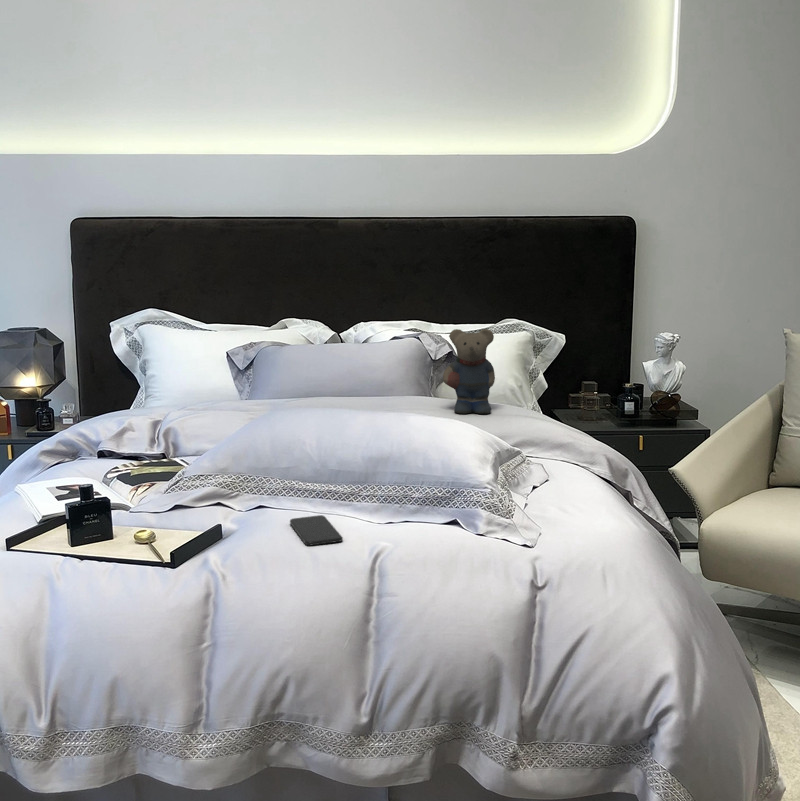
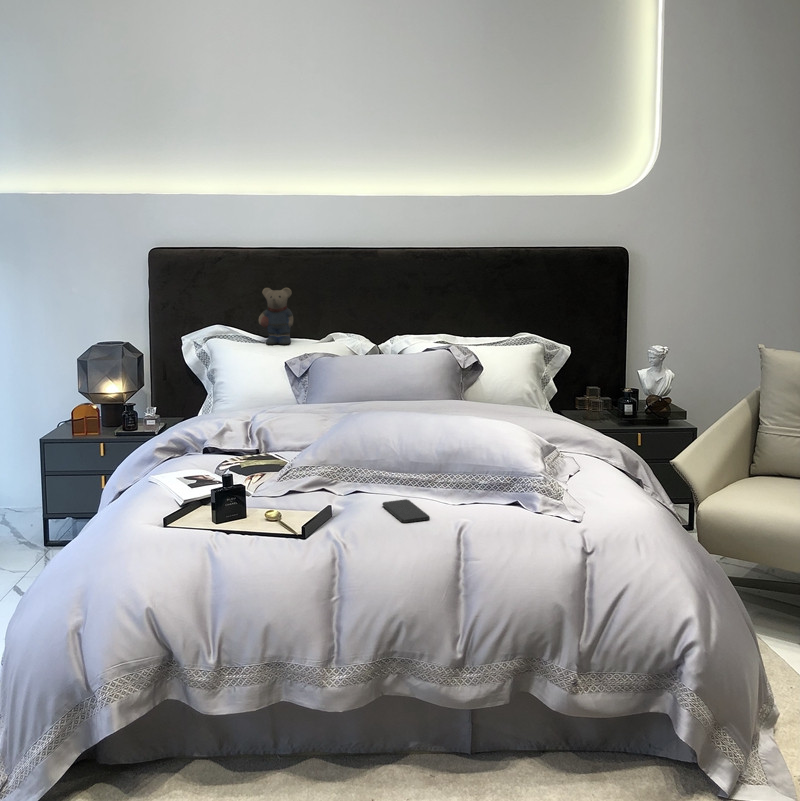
teddy bear: present [443,329,495,414] -> present [258,288,294,345]

